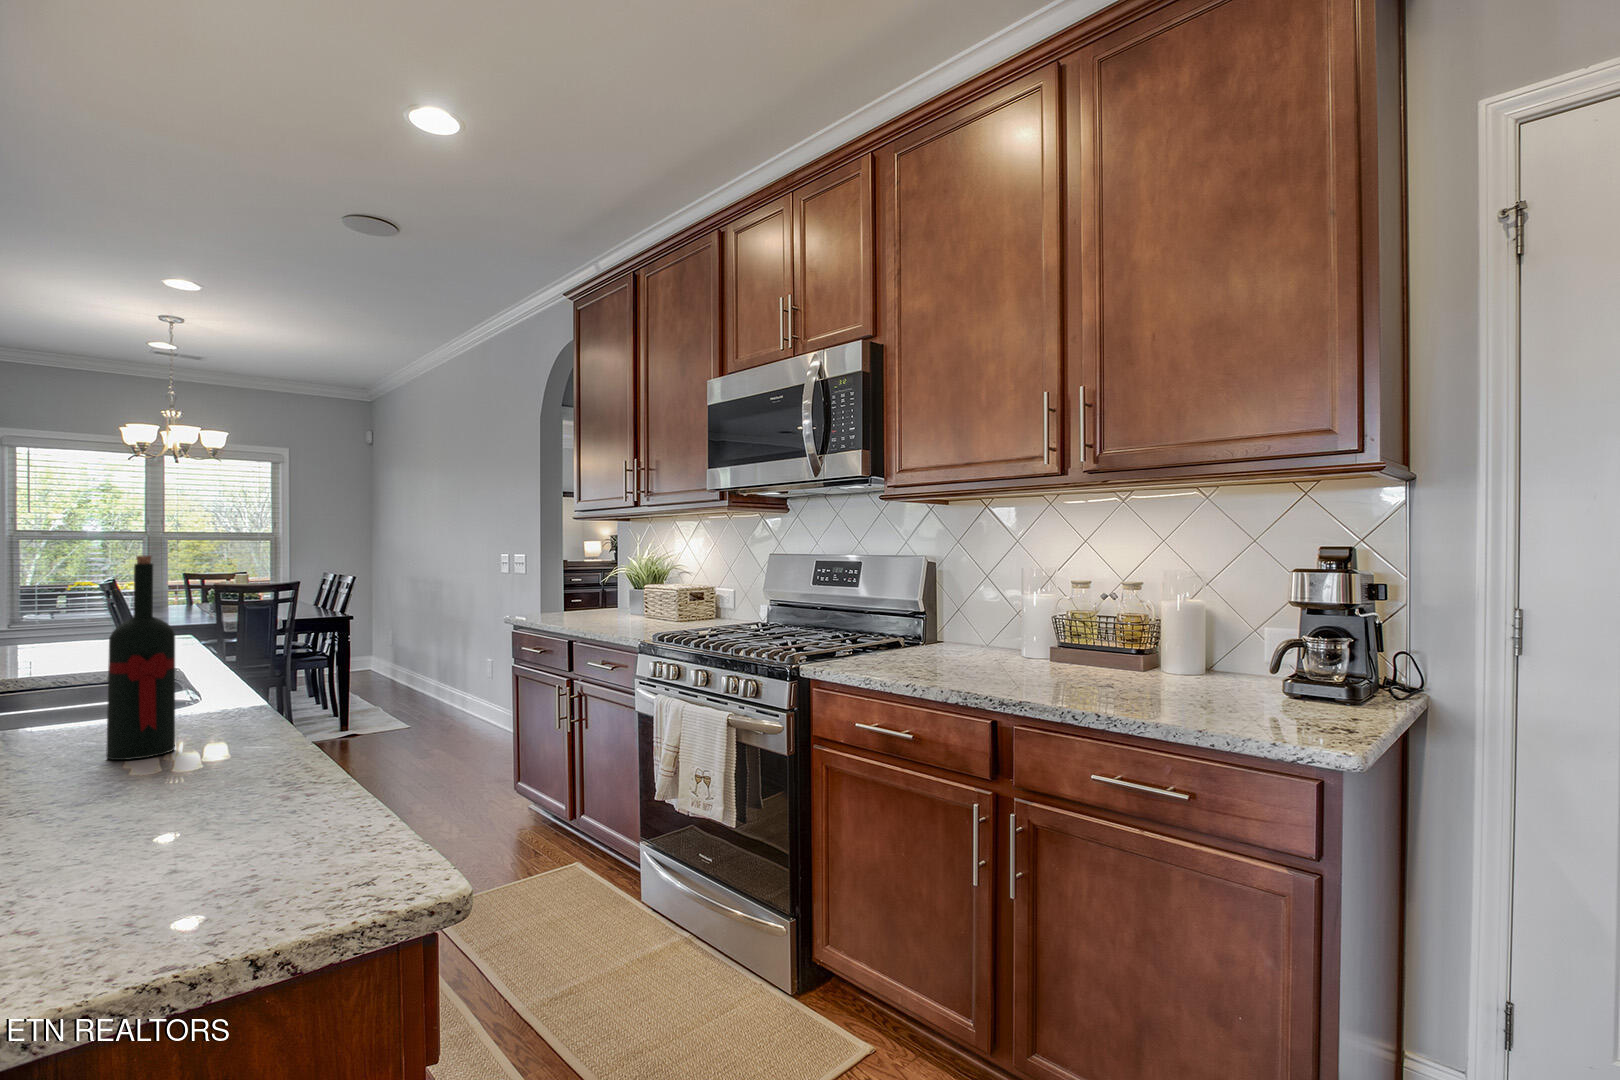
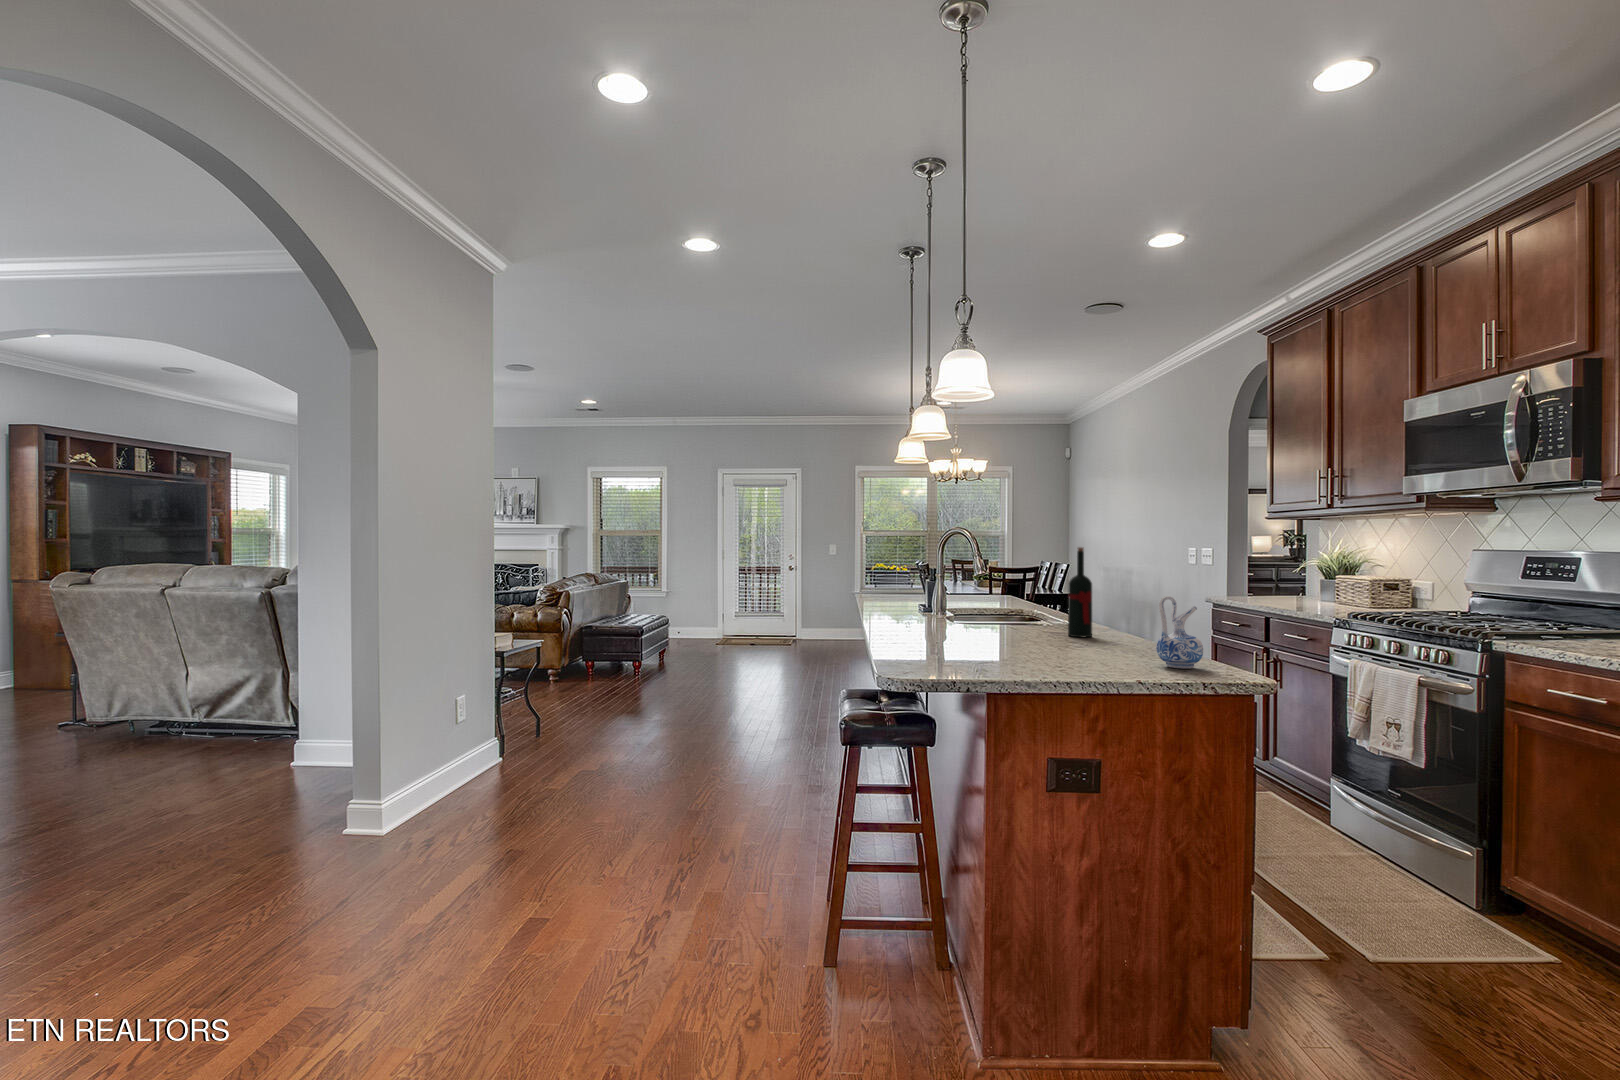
ceramic pitcher: none [168,690,313,893] -> present [1156,596,1203,668]

